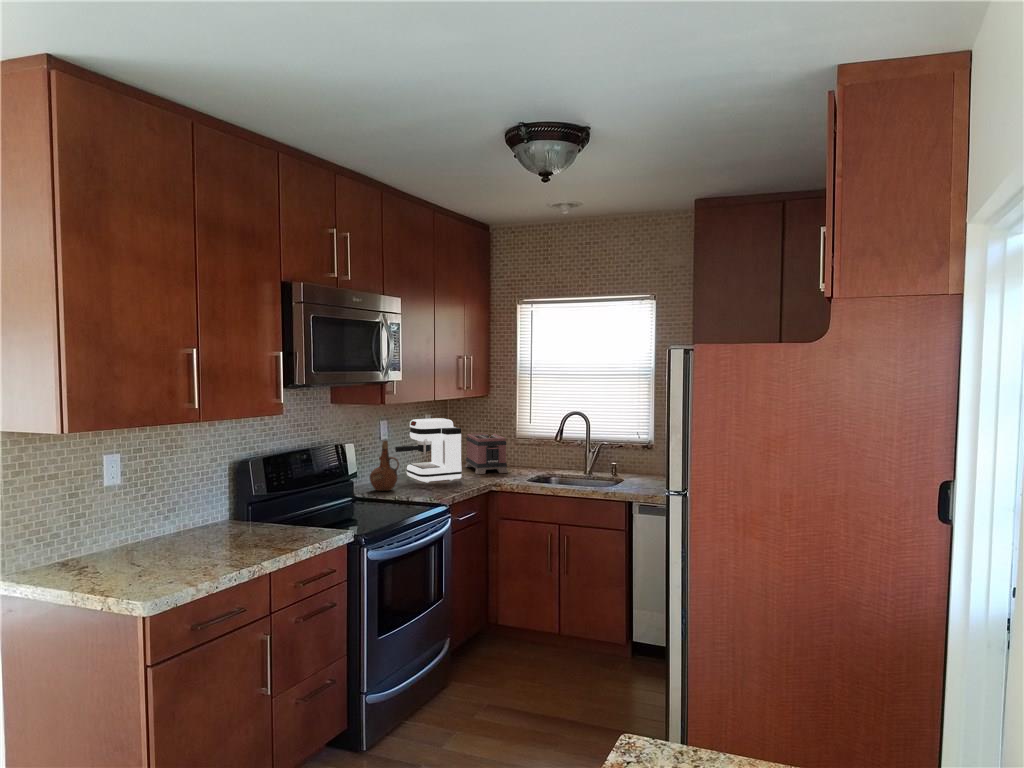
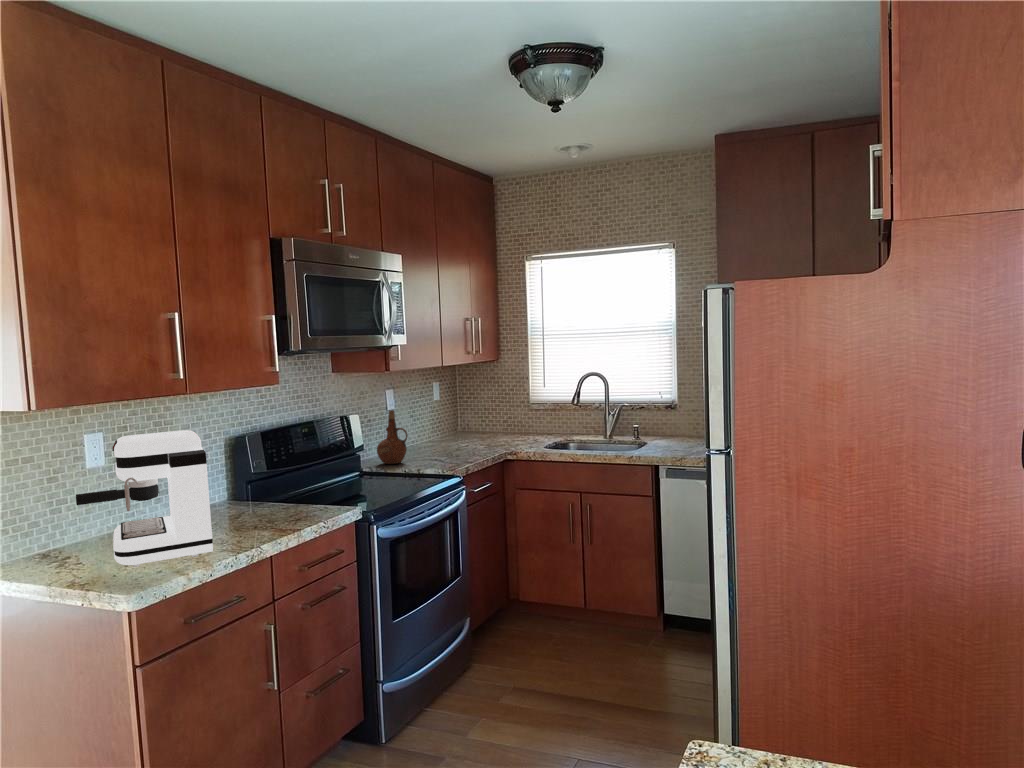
coffee maker: present [395,418,462,483] -> present [76,430,213,567]
toaster: present [465,433,508,474] -> none [478,399,524,443]

